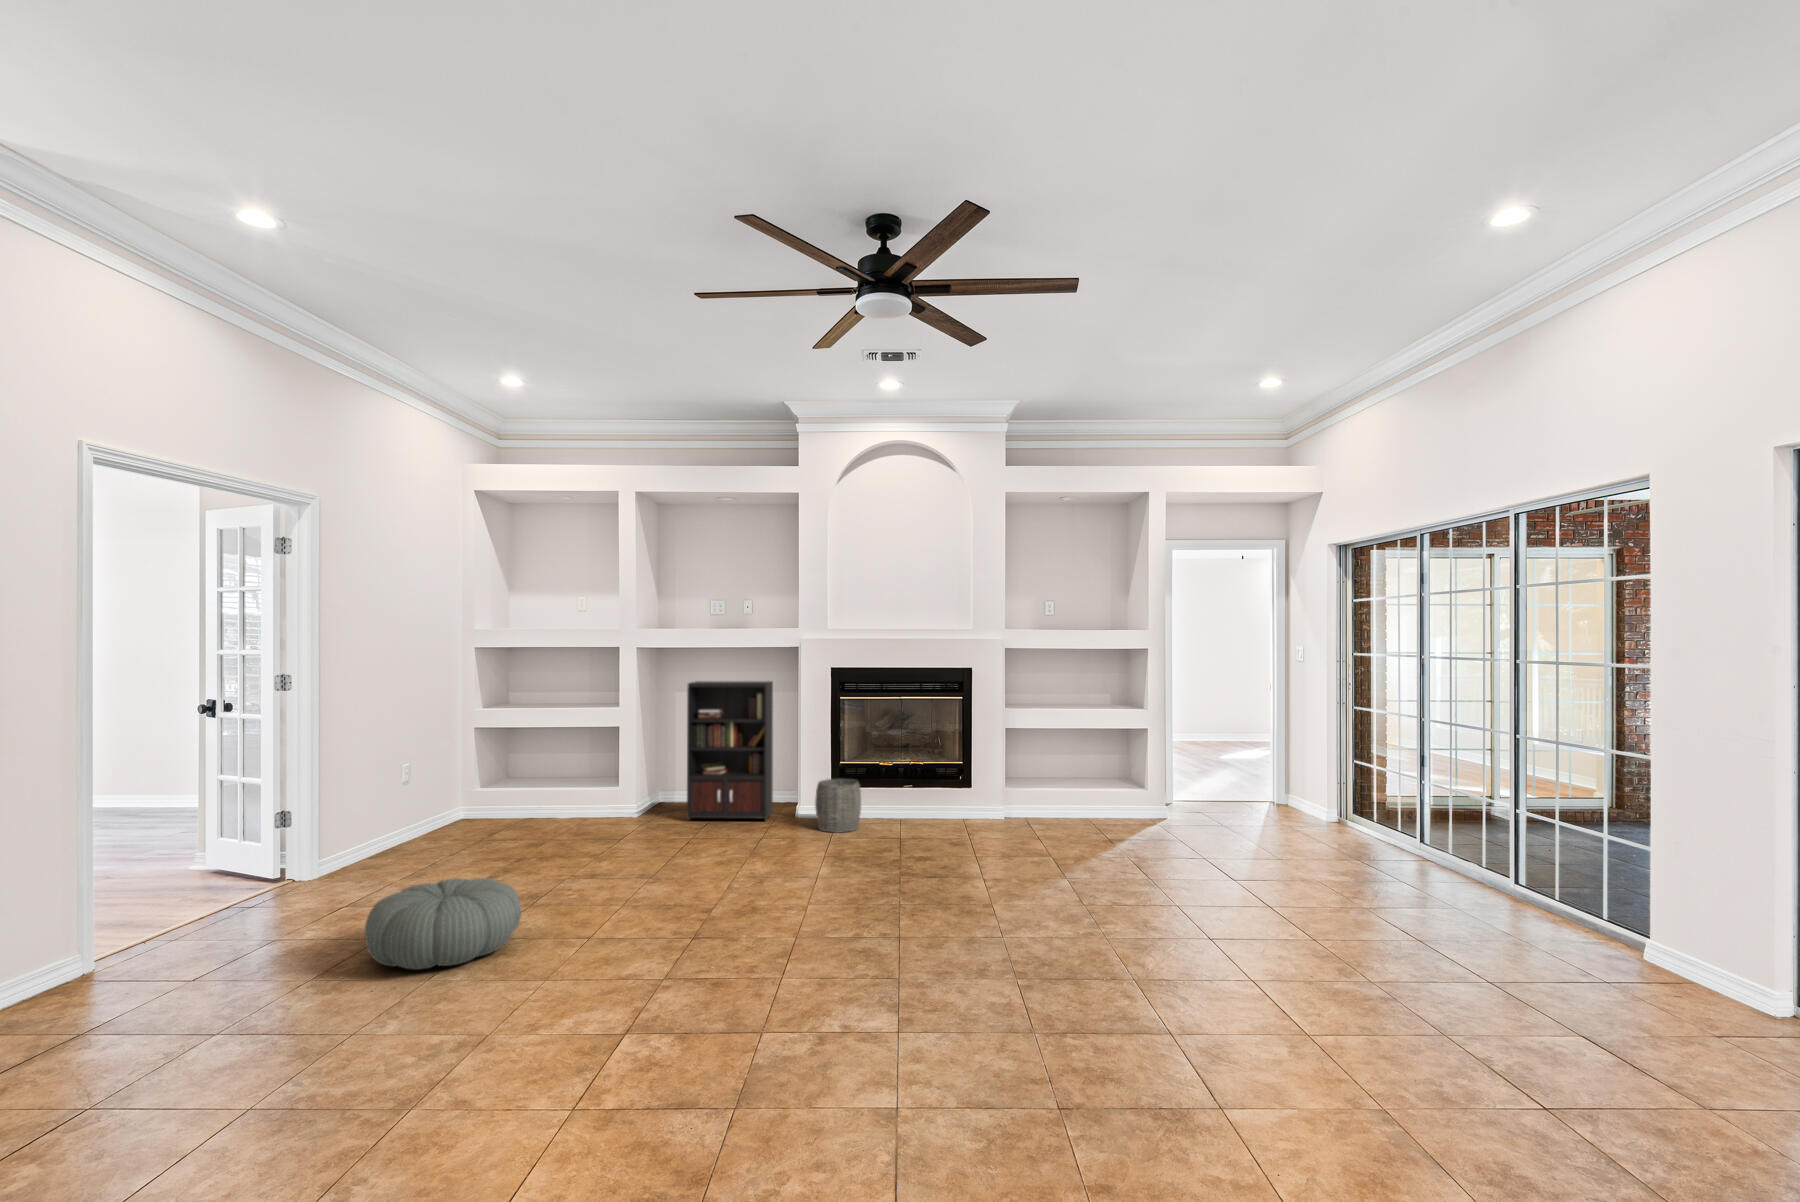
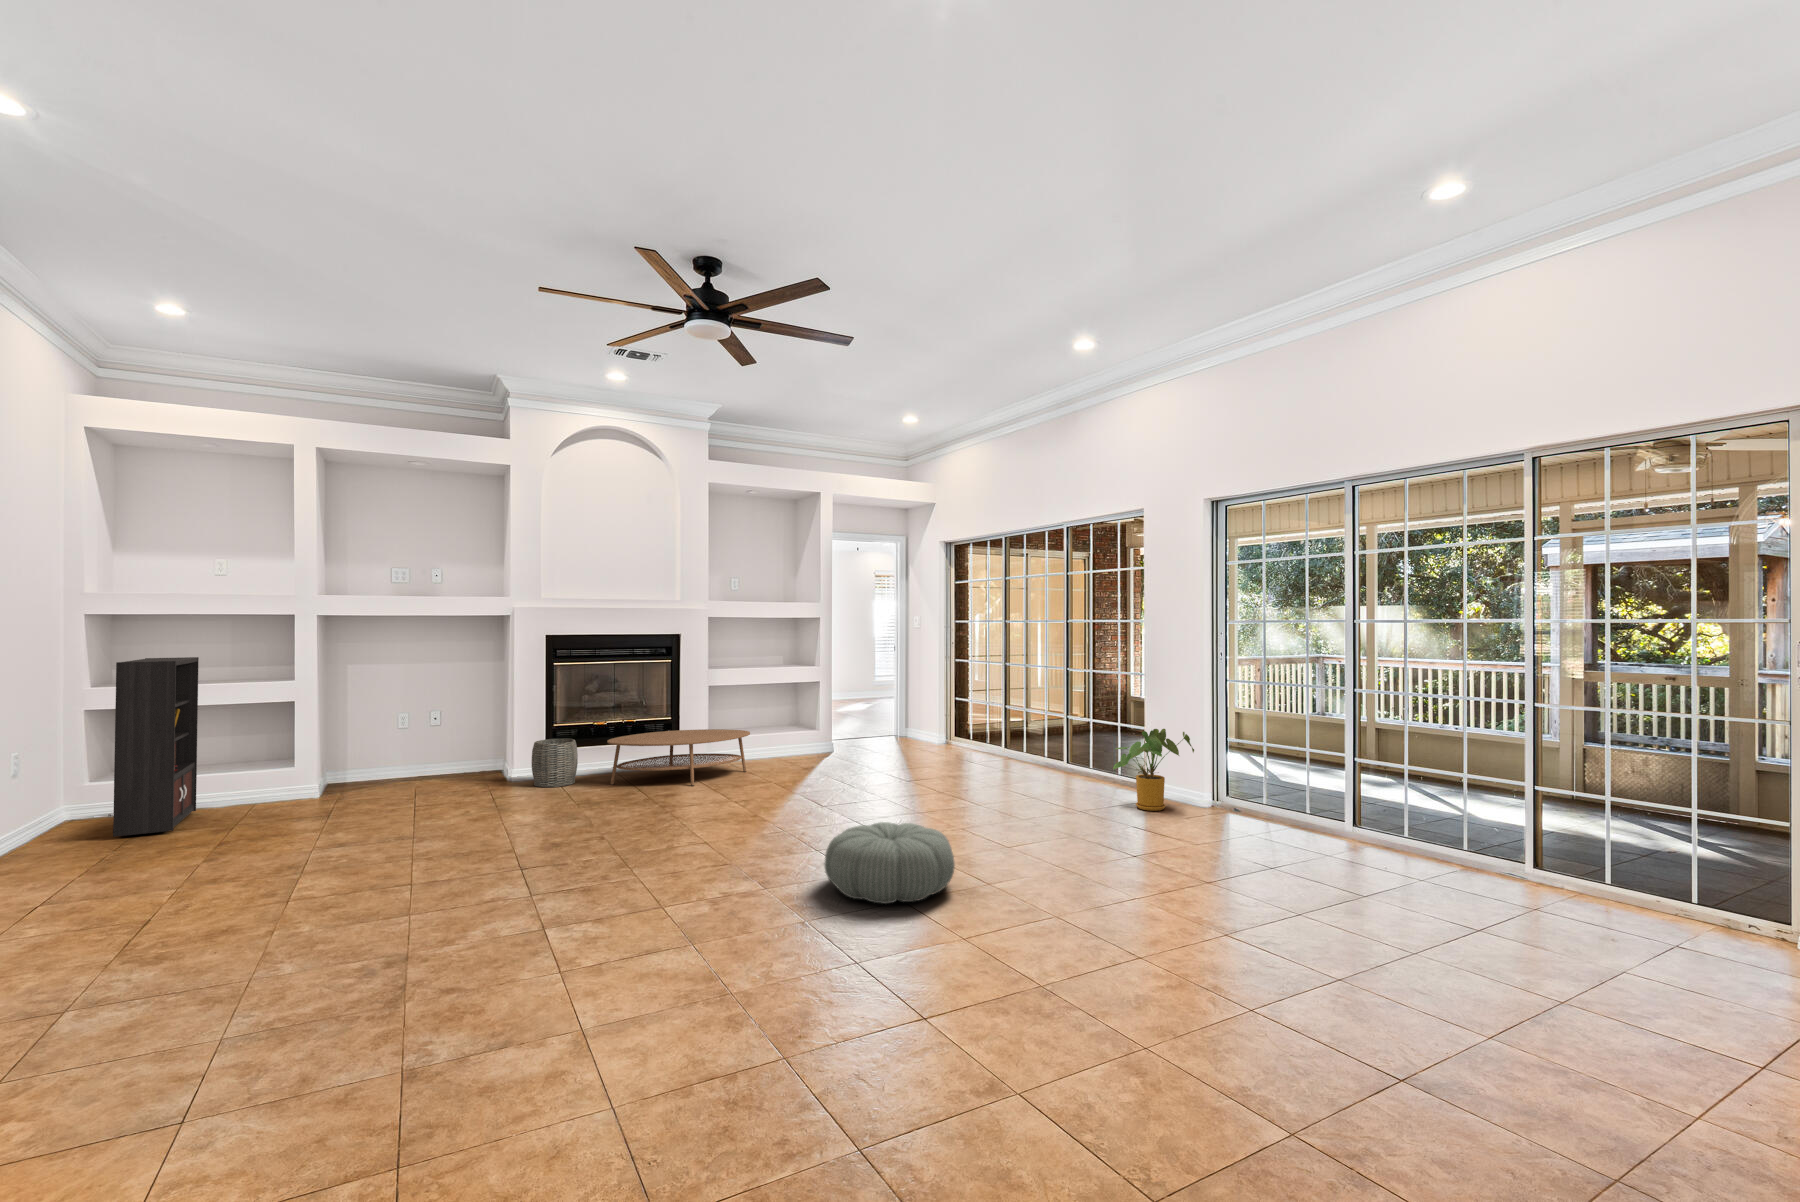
bookcase: present [687,681,773,819] -> present [108,657,199,837]
coffee table: none [886,778,1050,849] -> present [607,729,750,786]
house plant: none [1584,856,1772,1006] -> present [1113,729,1194,811]
pouf: present [365,878,521,970] -> present [825,822,955,904]

